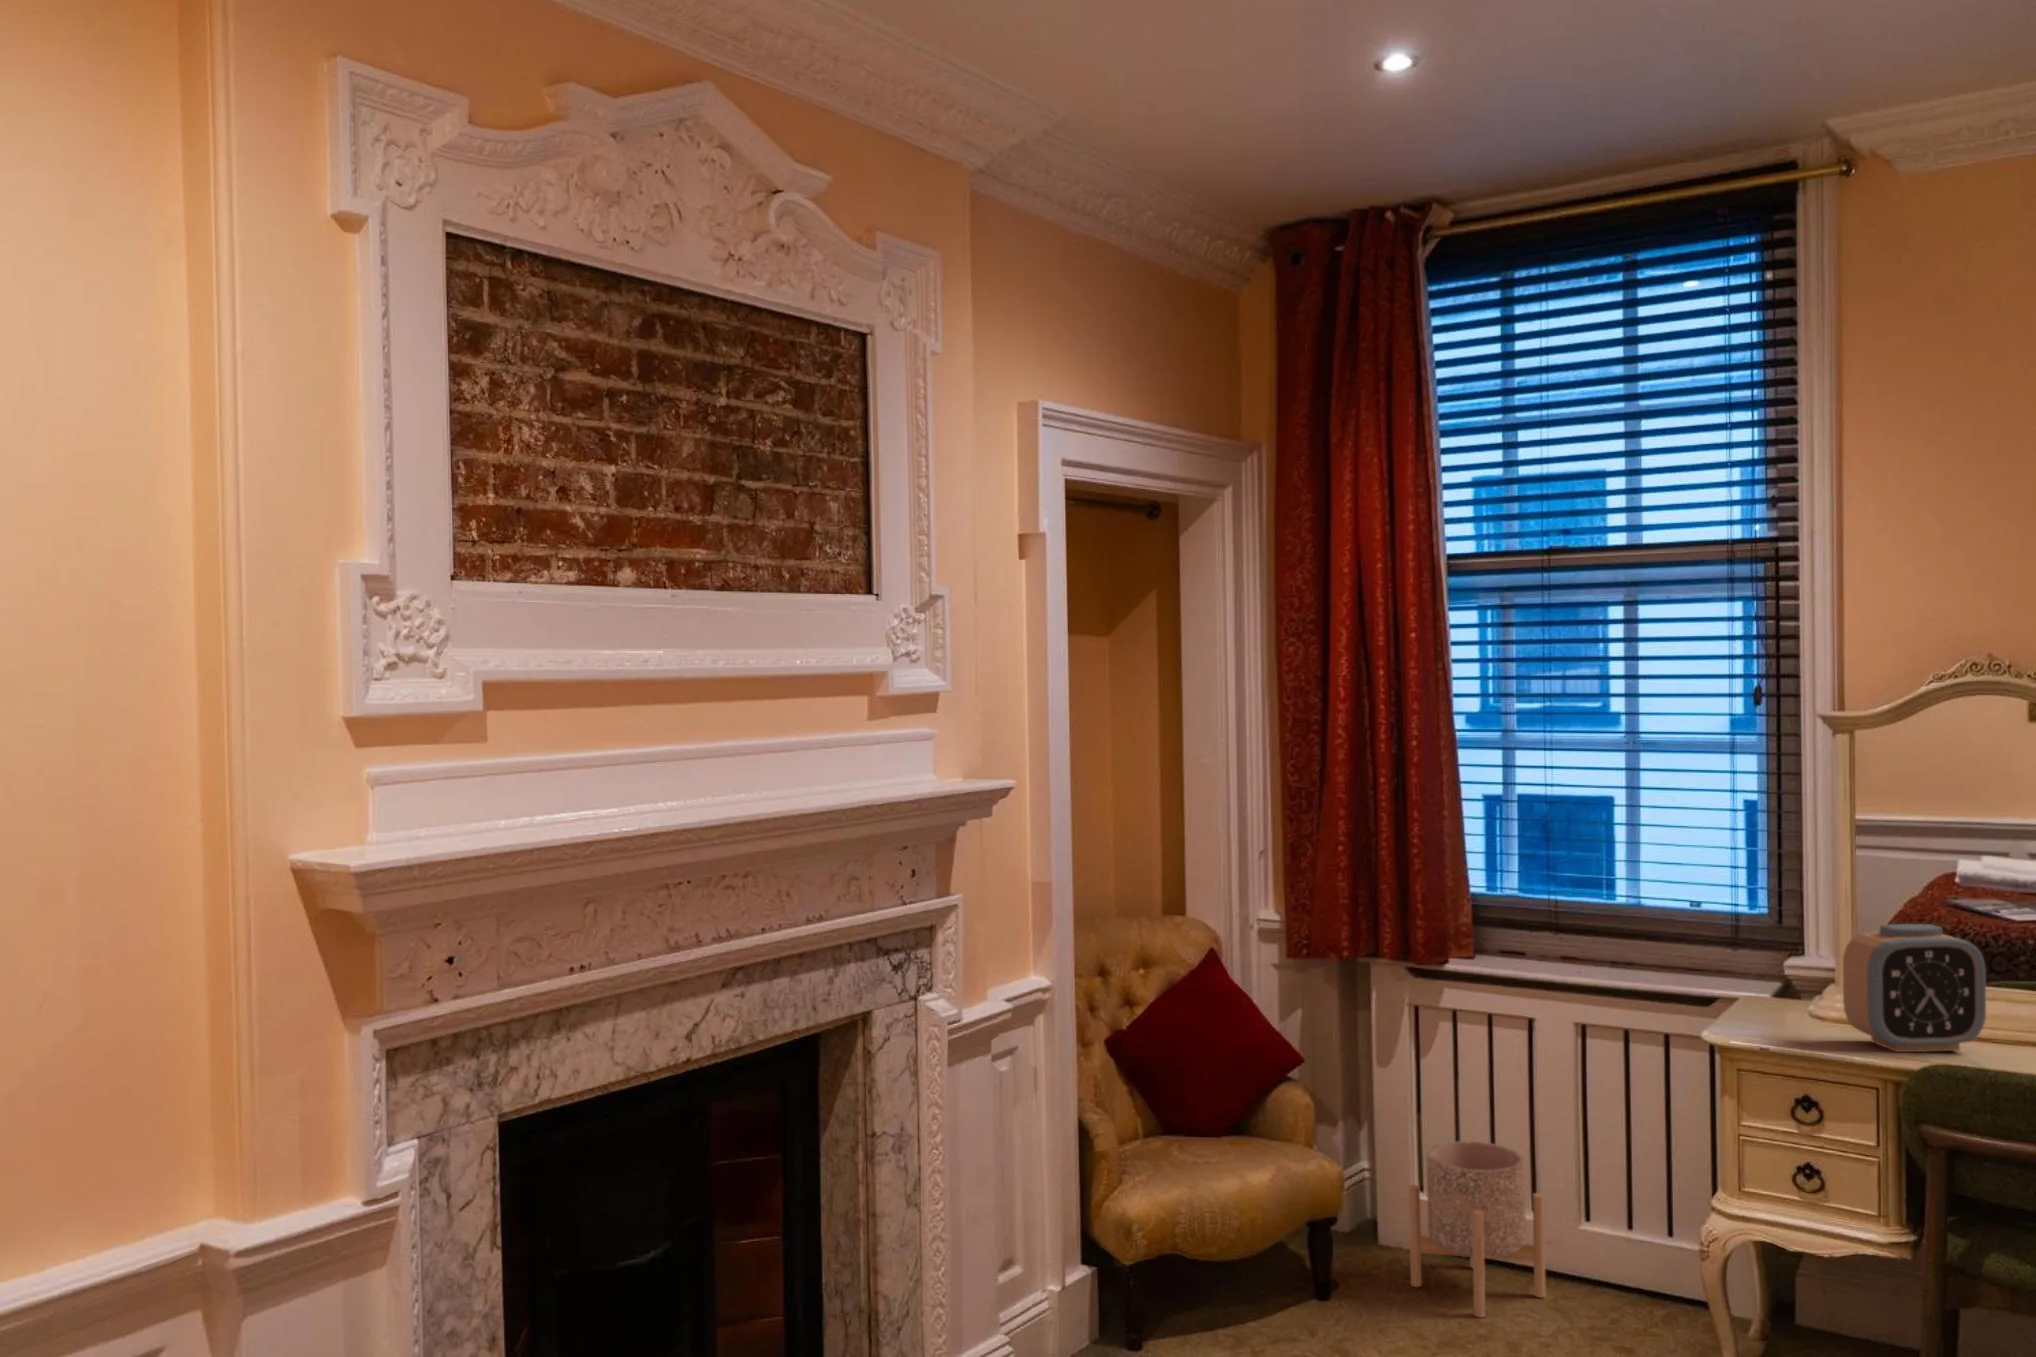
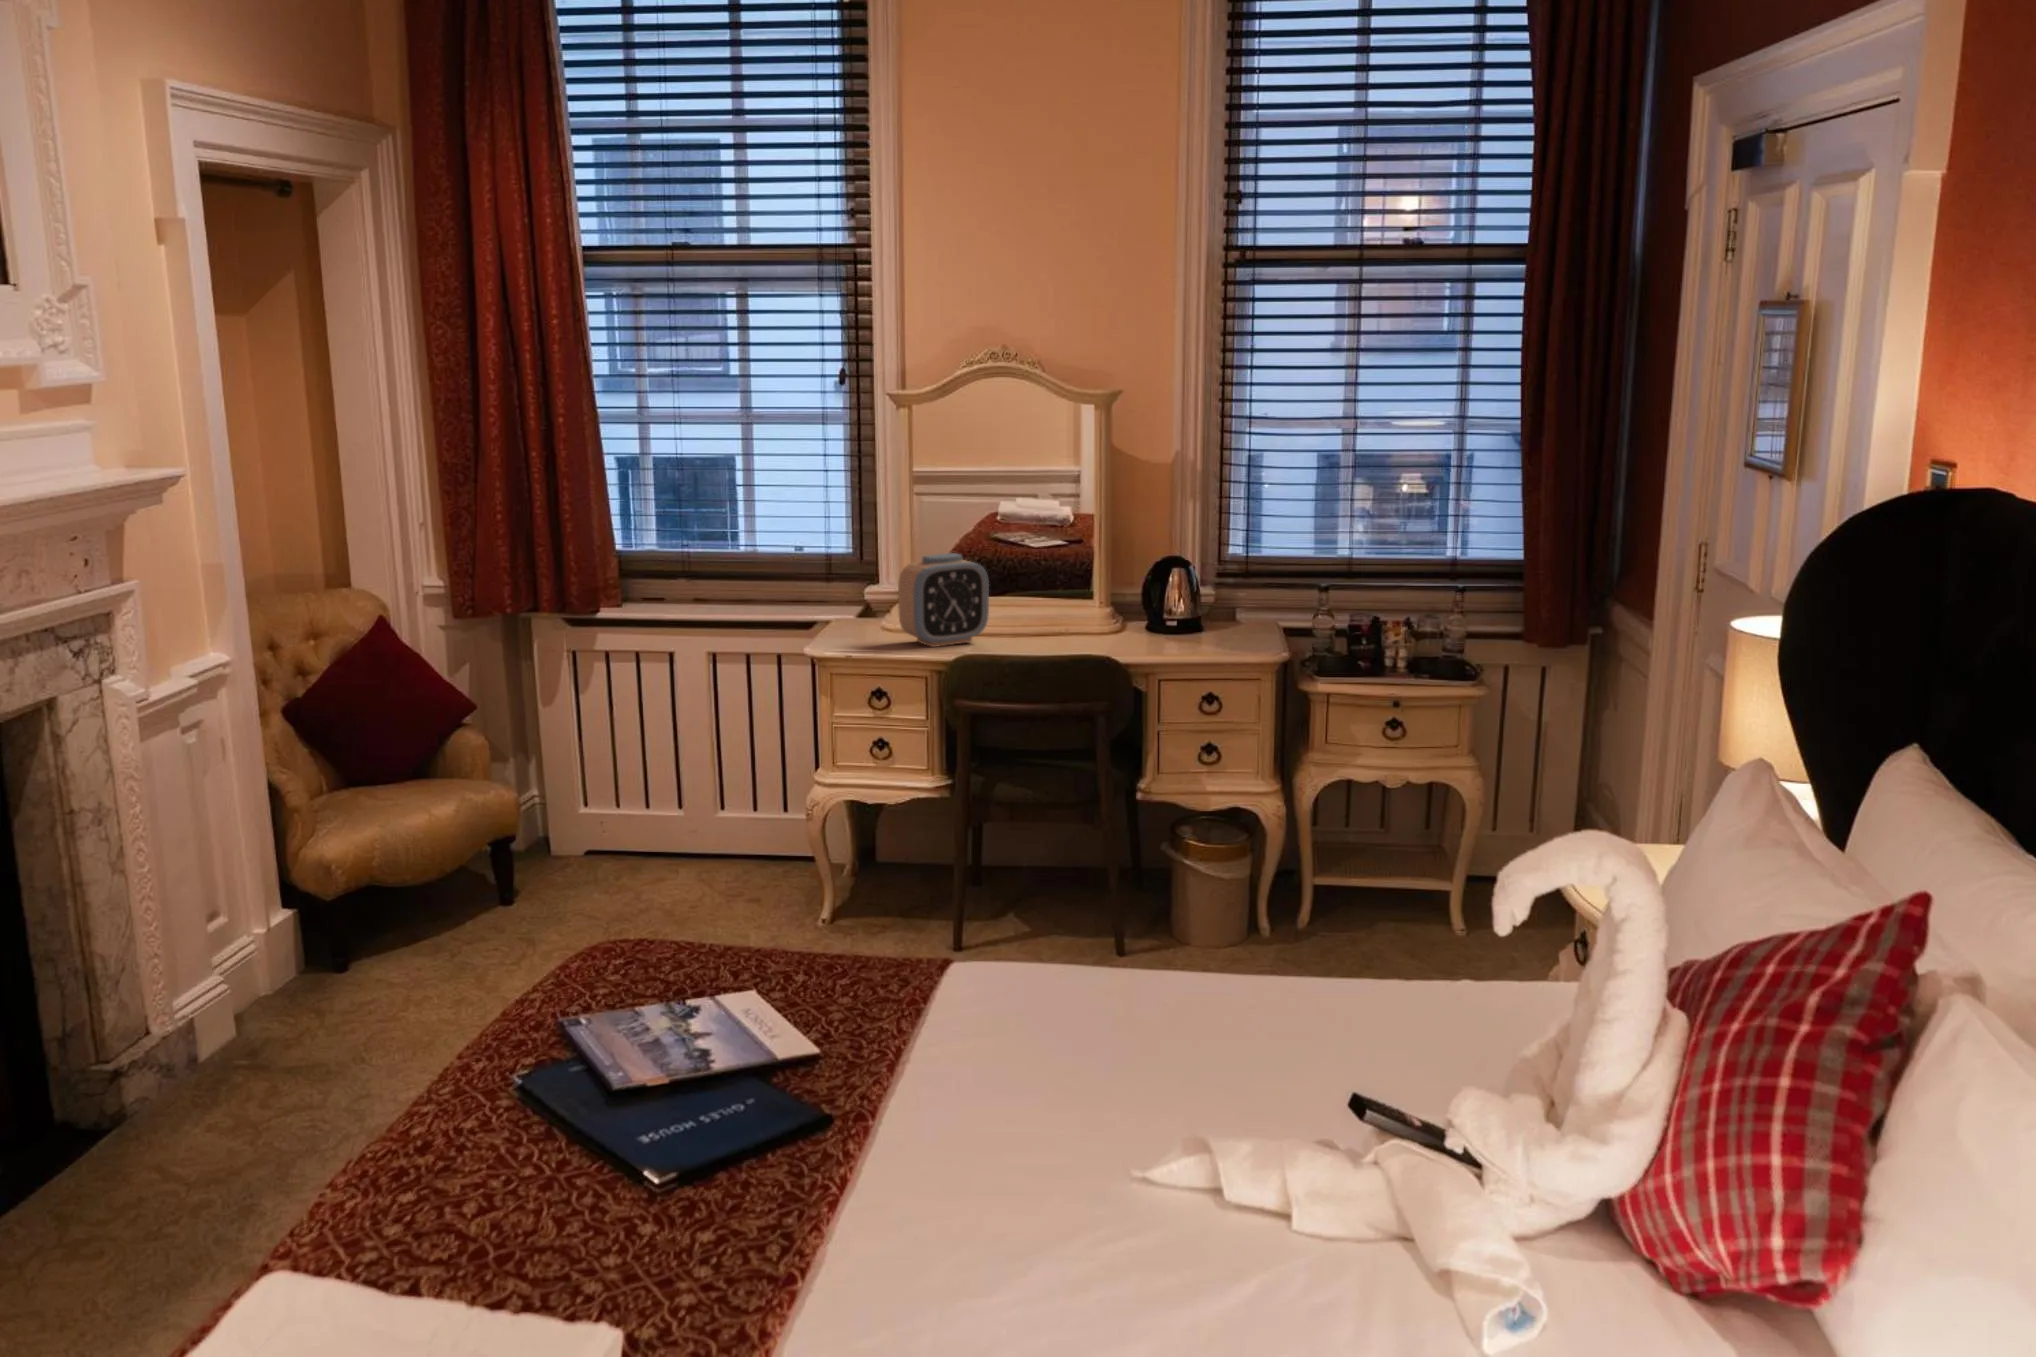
planter: present [1409,1141,1546,1318] -> none [577,759,691,896]

